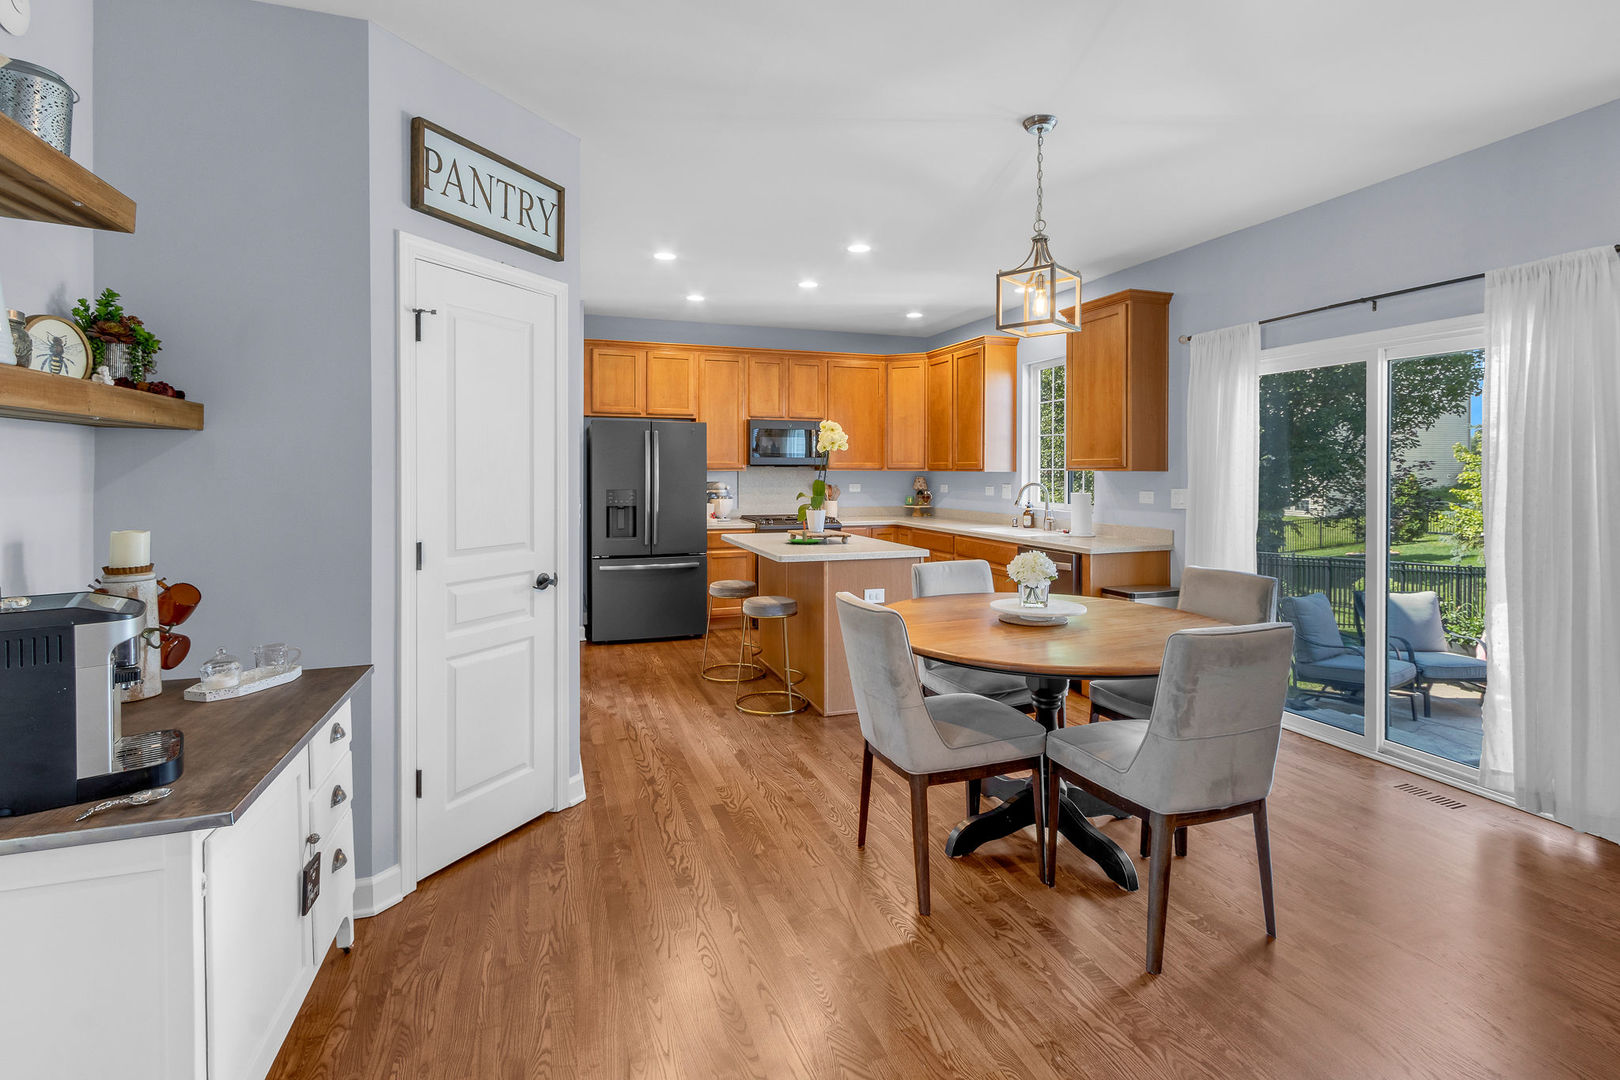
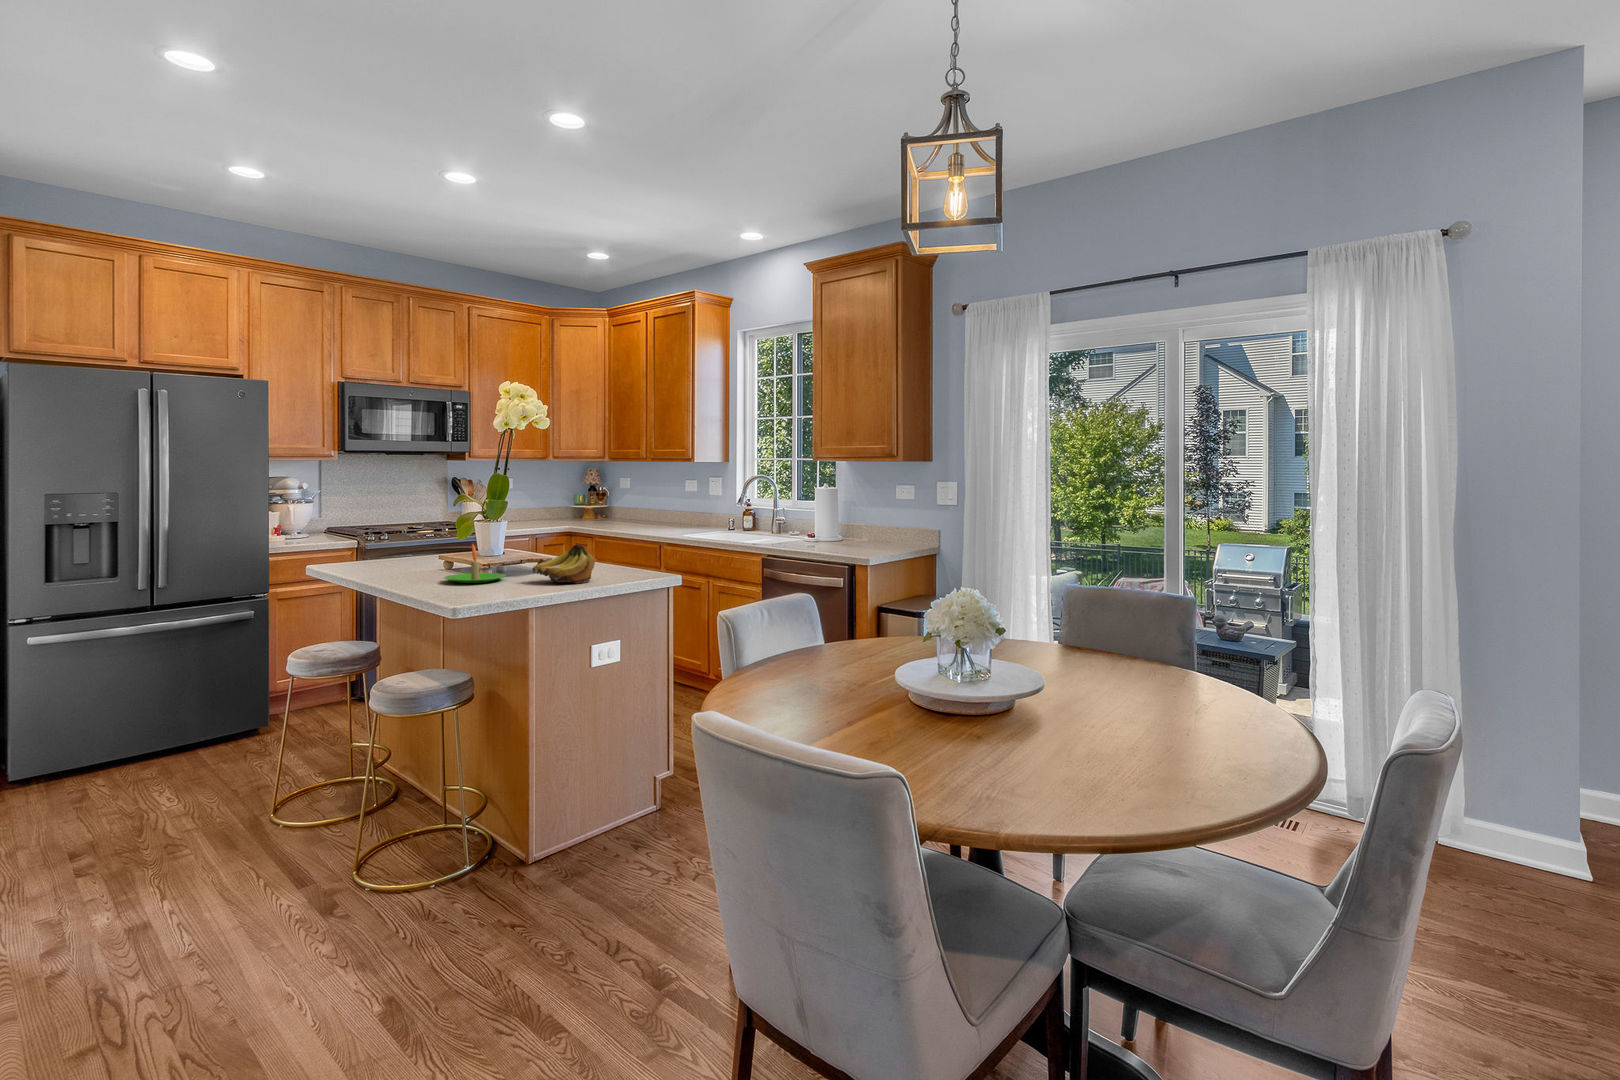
fruit: none [834,522,872,546] -> present [532,545,595,583]

